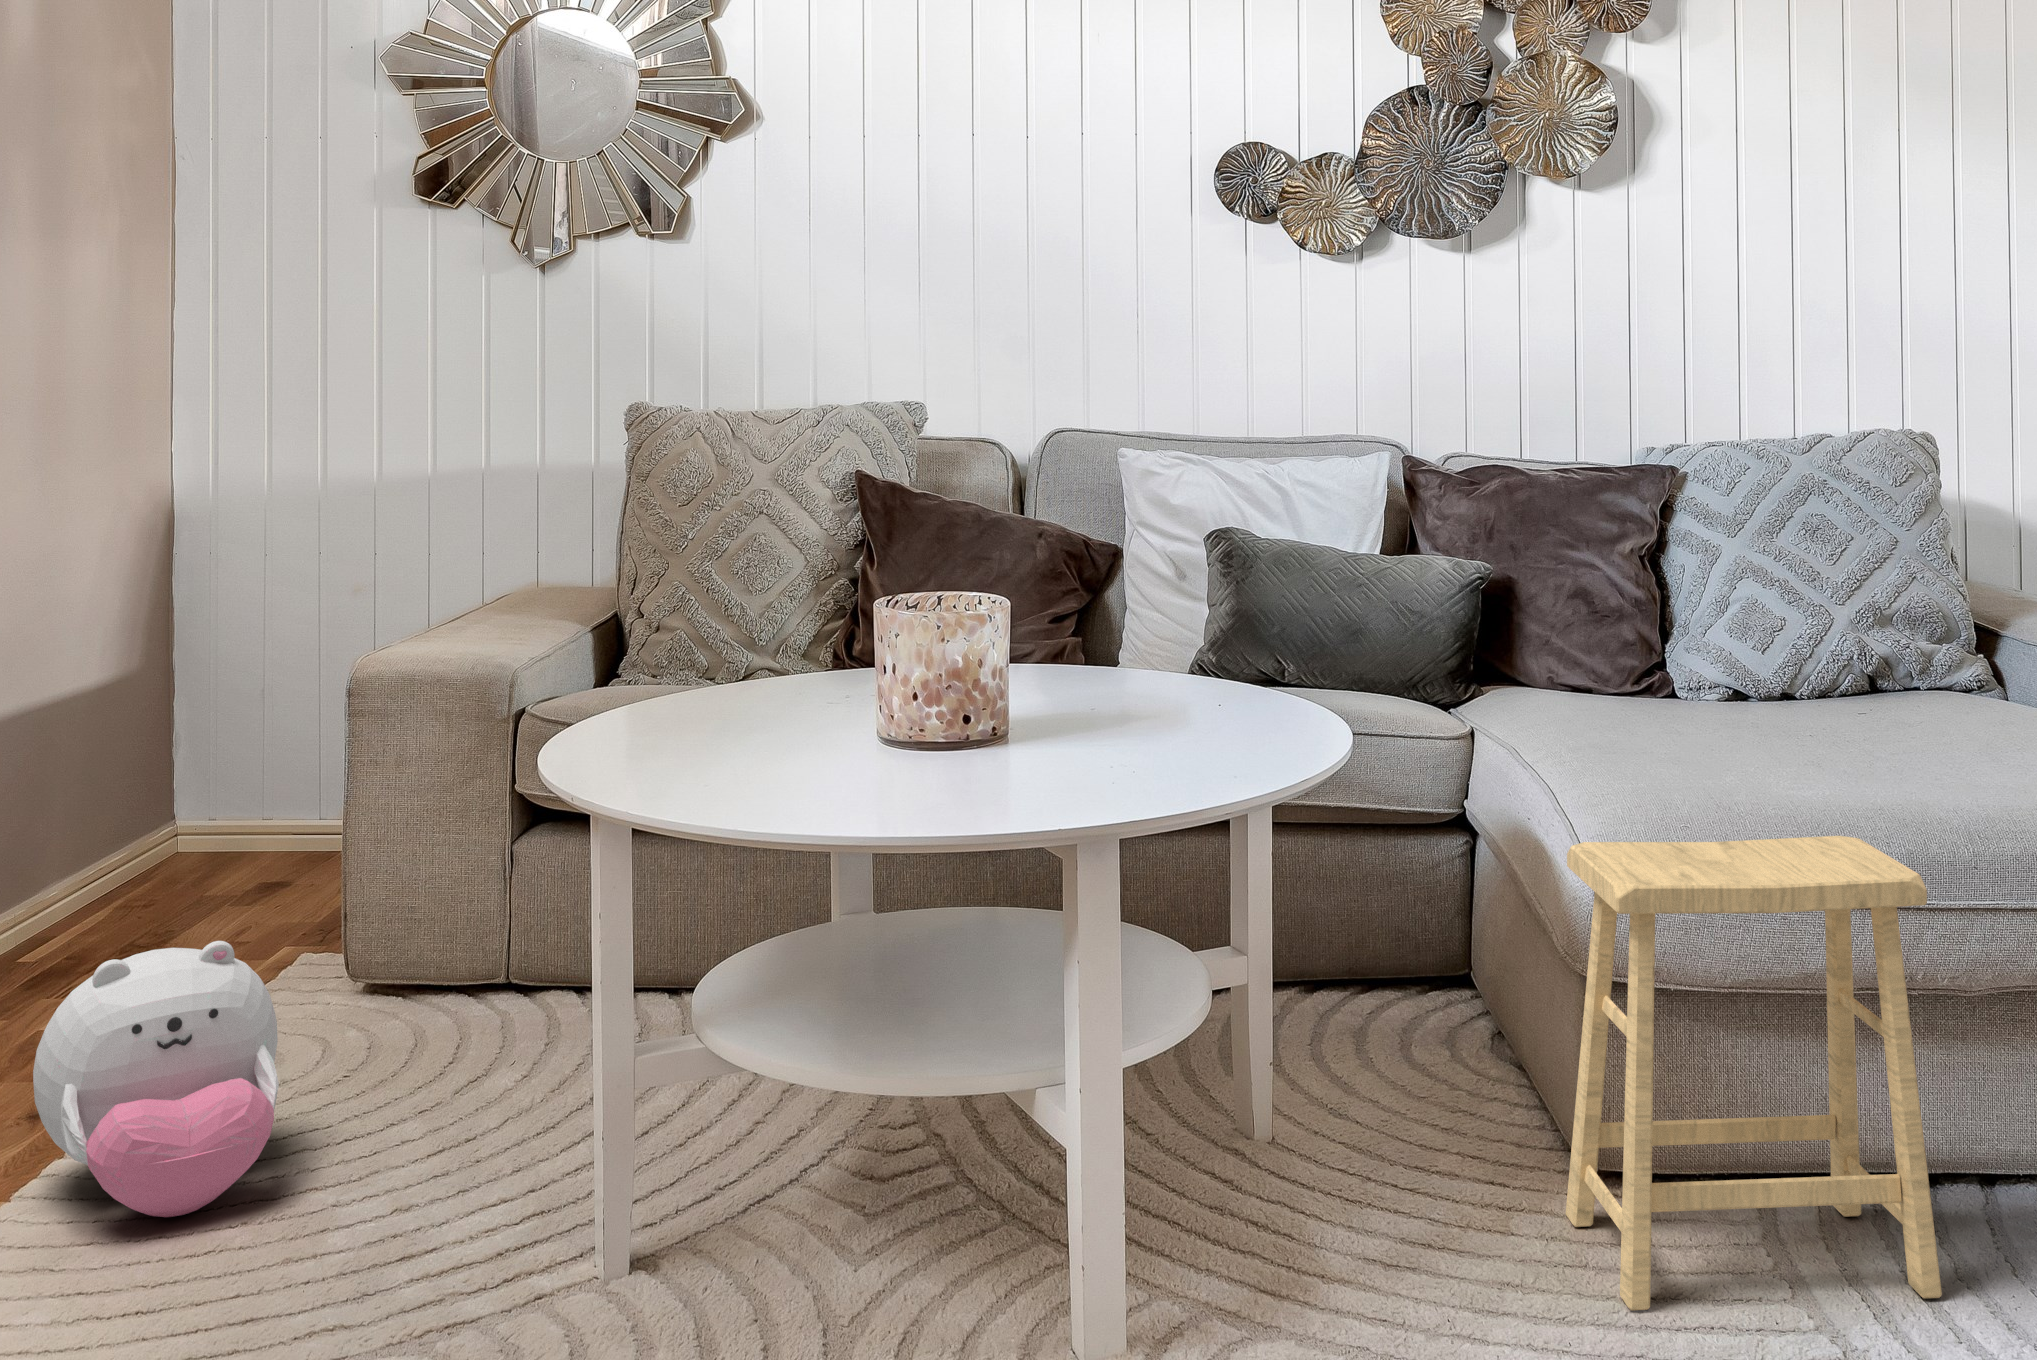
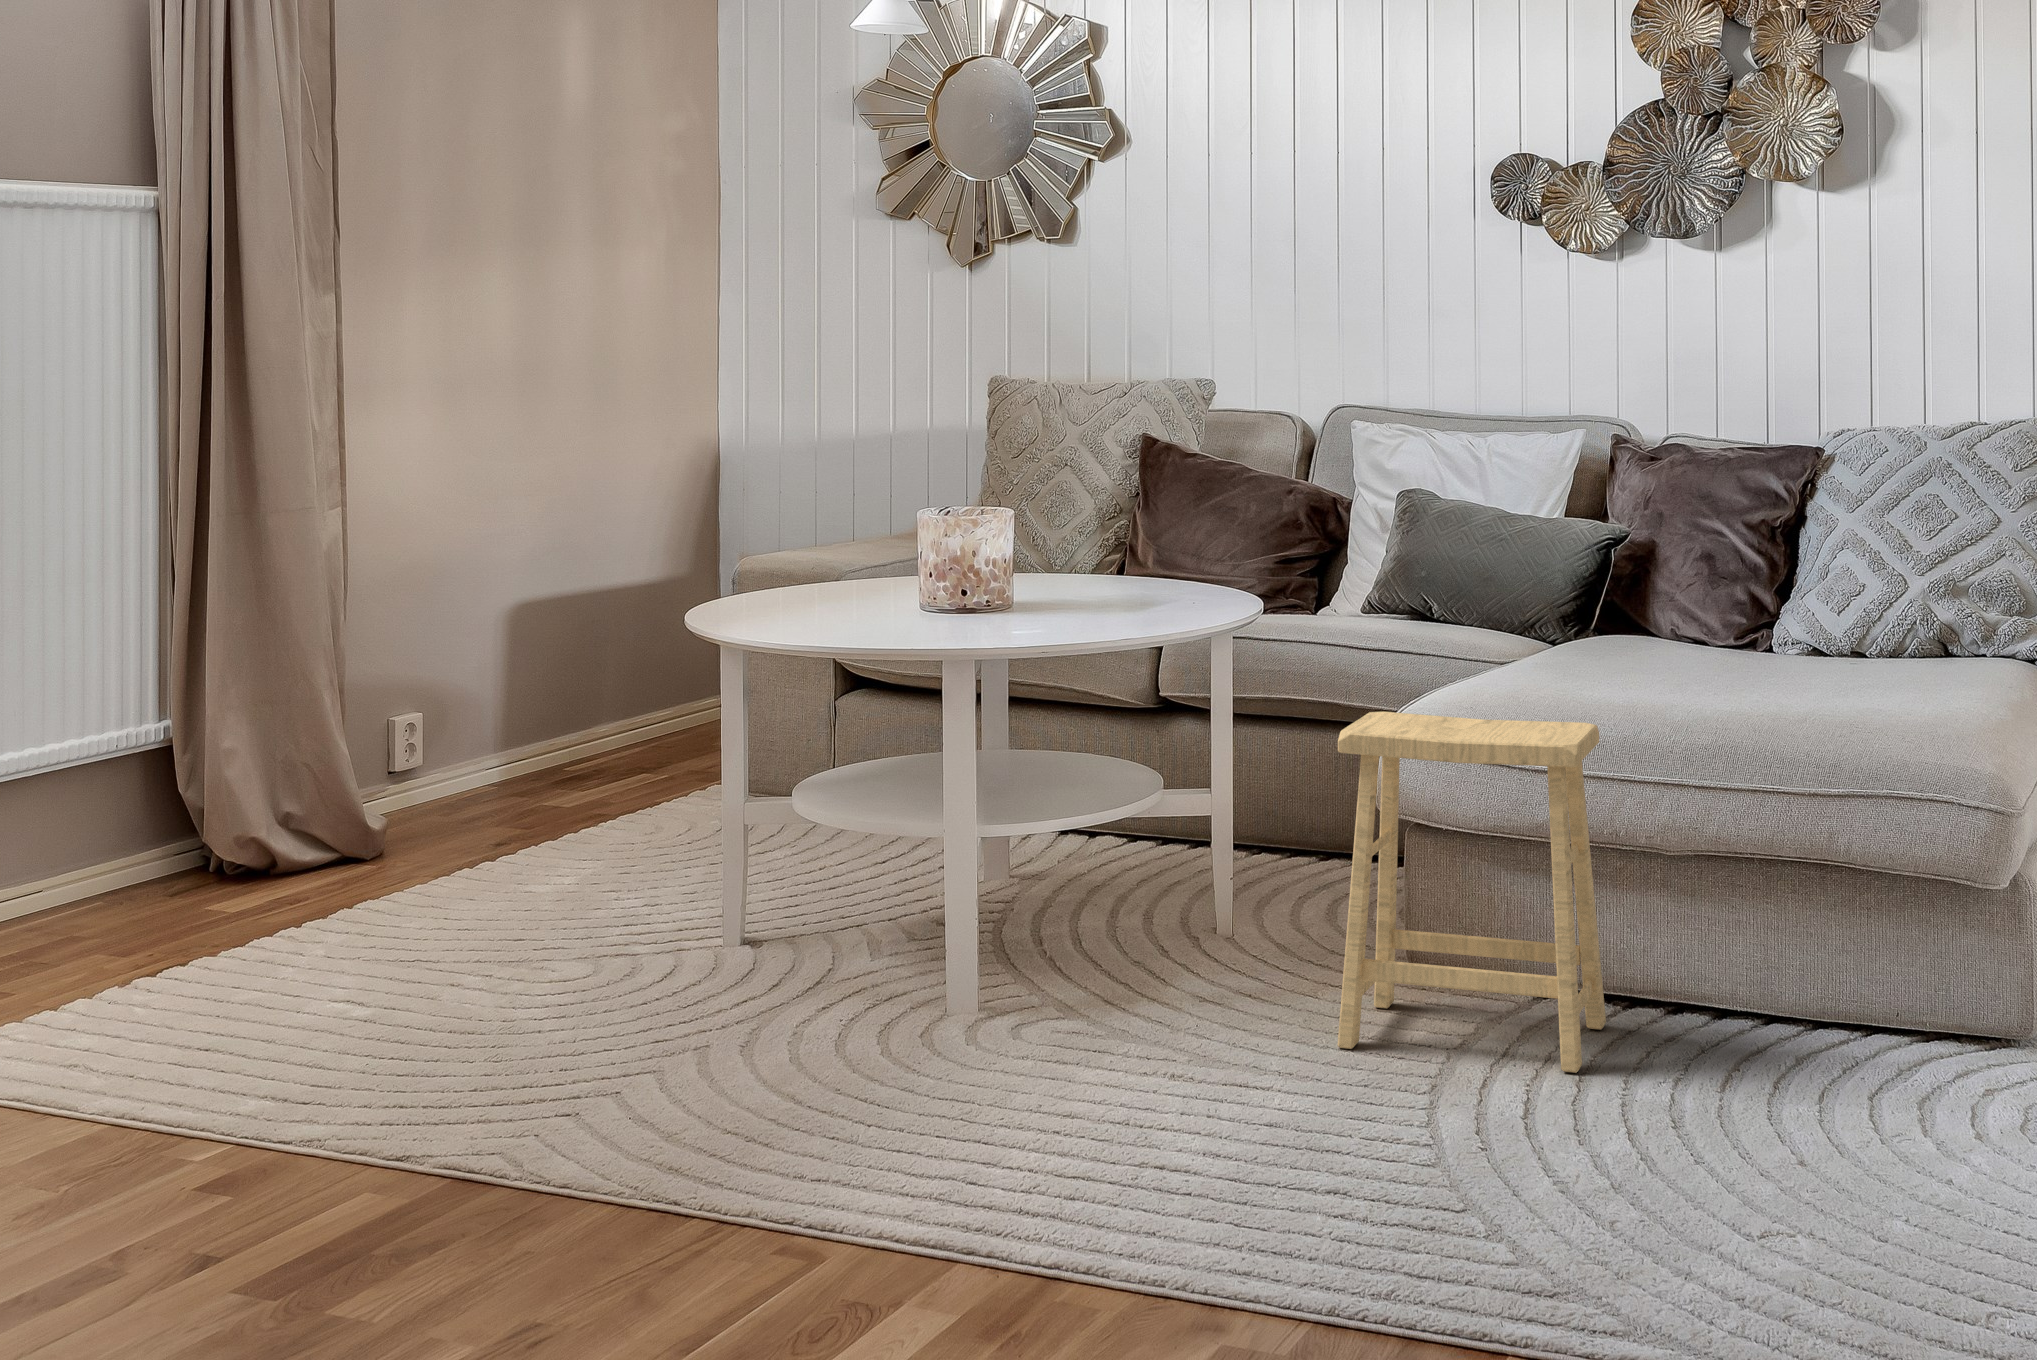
plush toy: present [33,941,279,1217] -> none [452,722,606,892]

